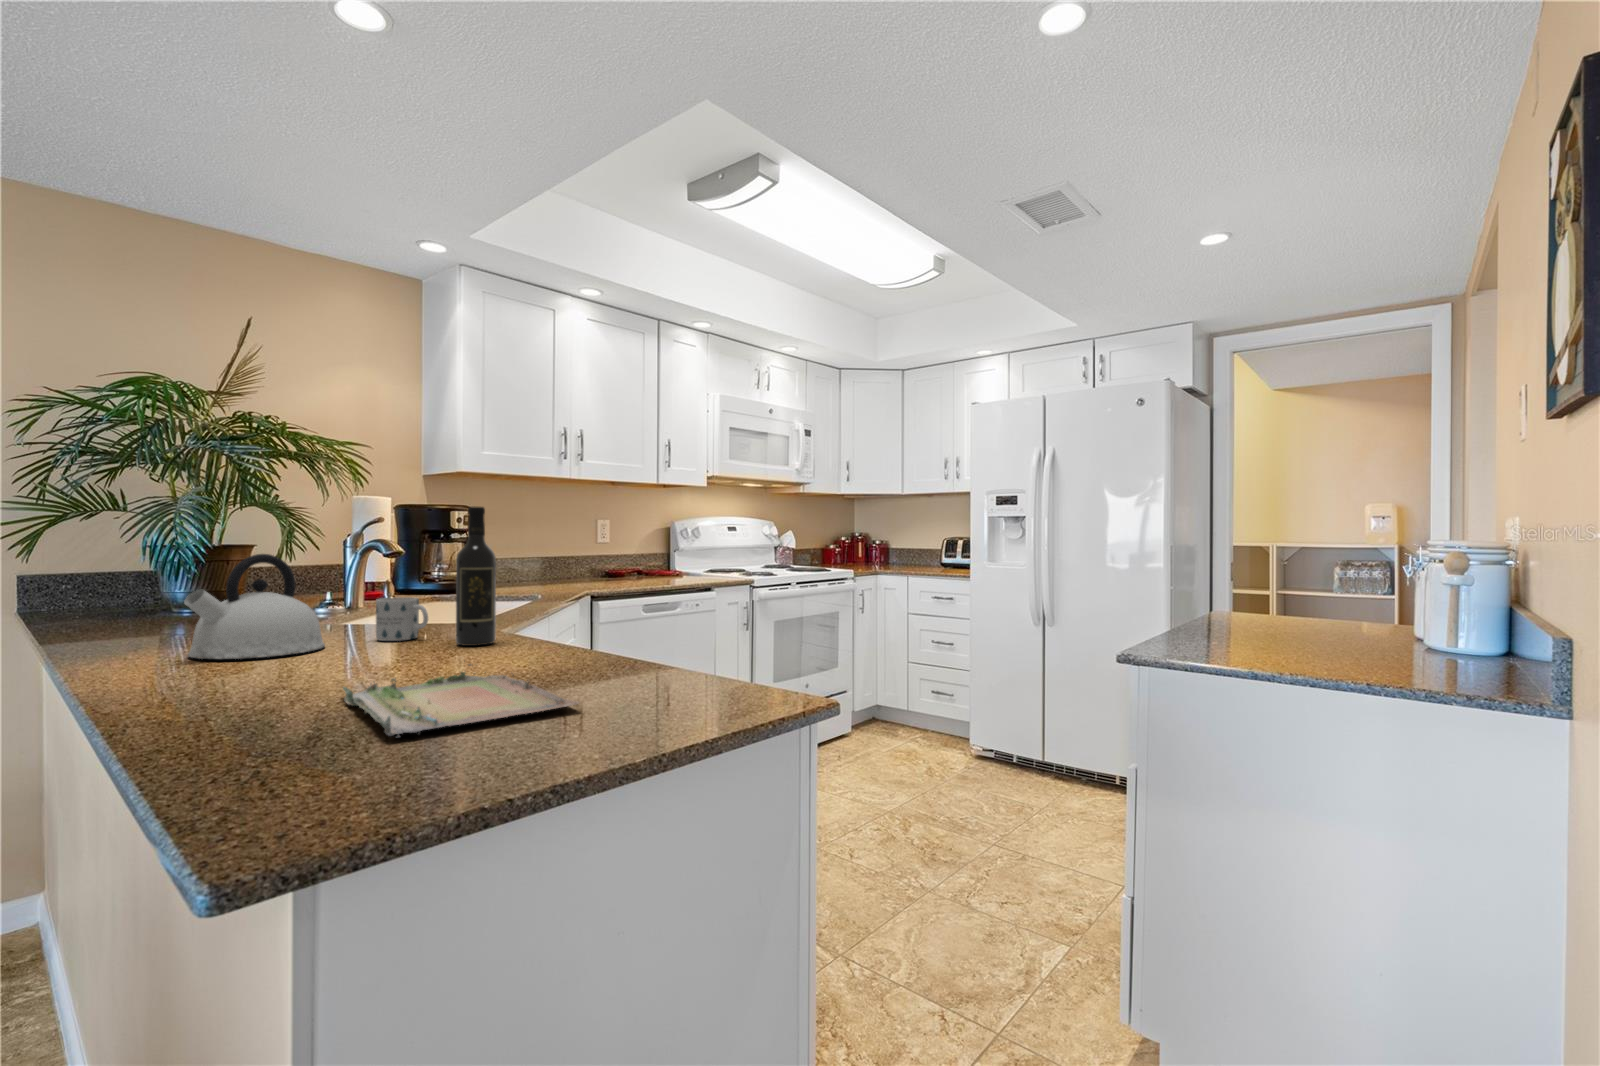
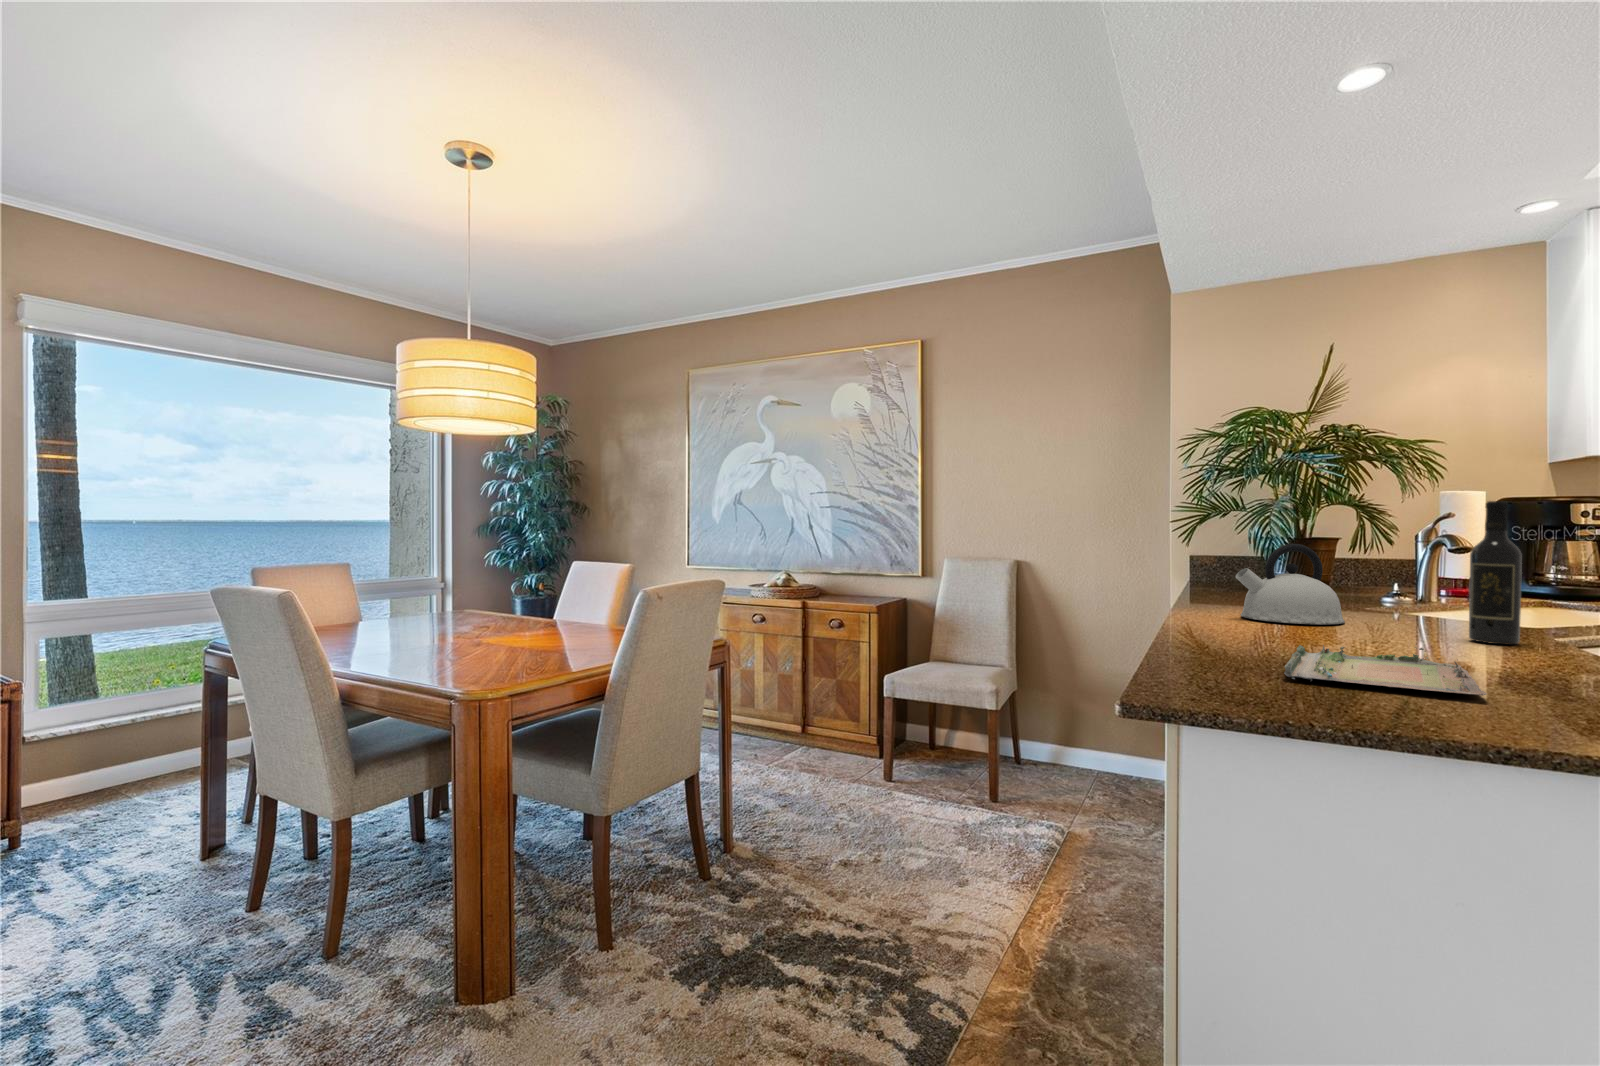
mug: present [376,597,428,641] -> none [1396,588,1449,629]

